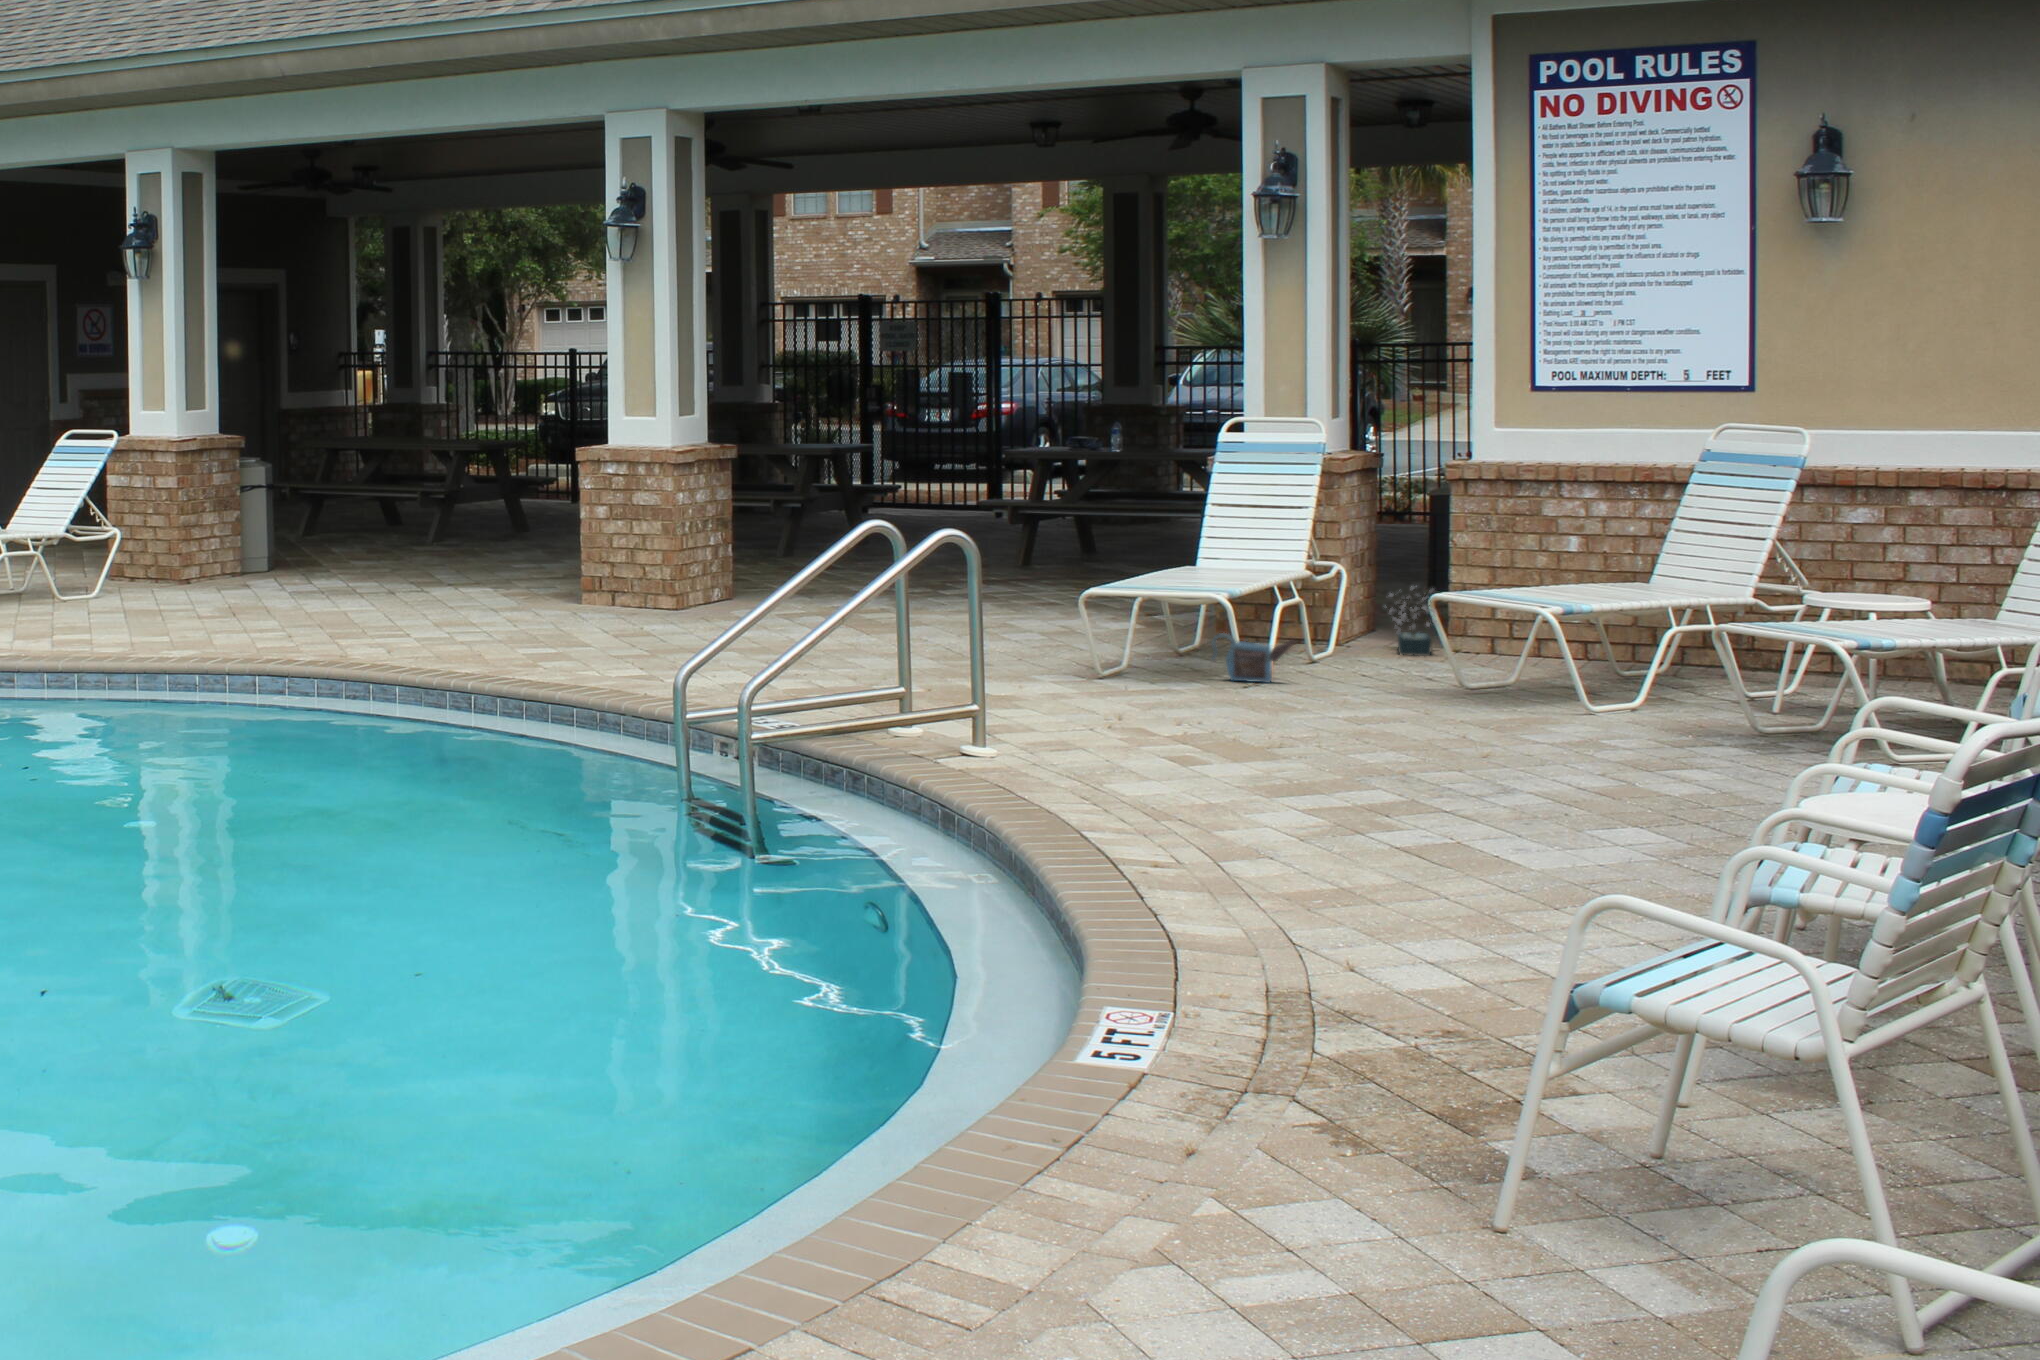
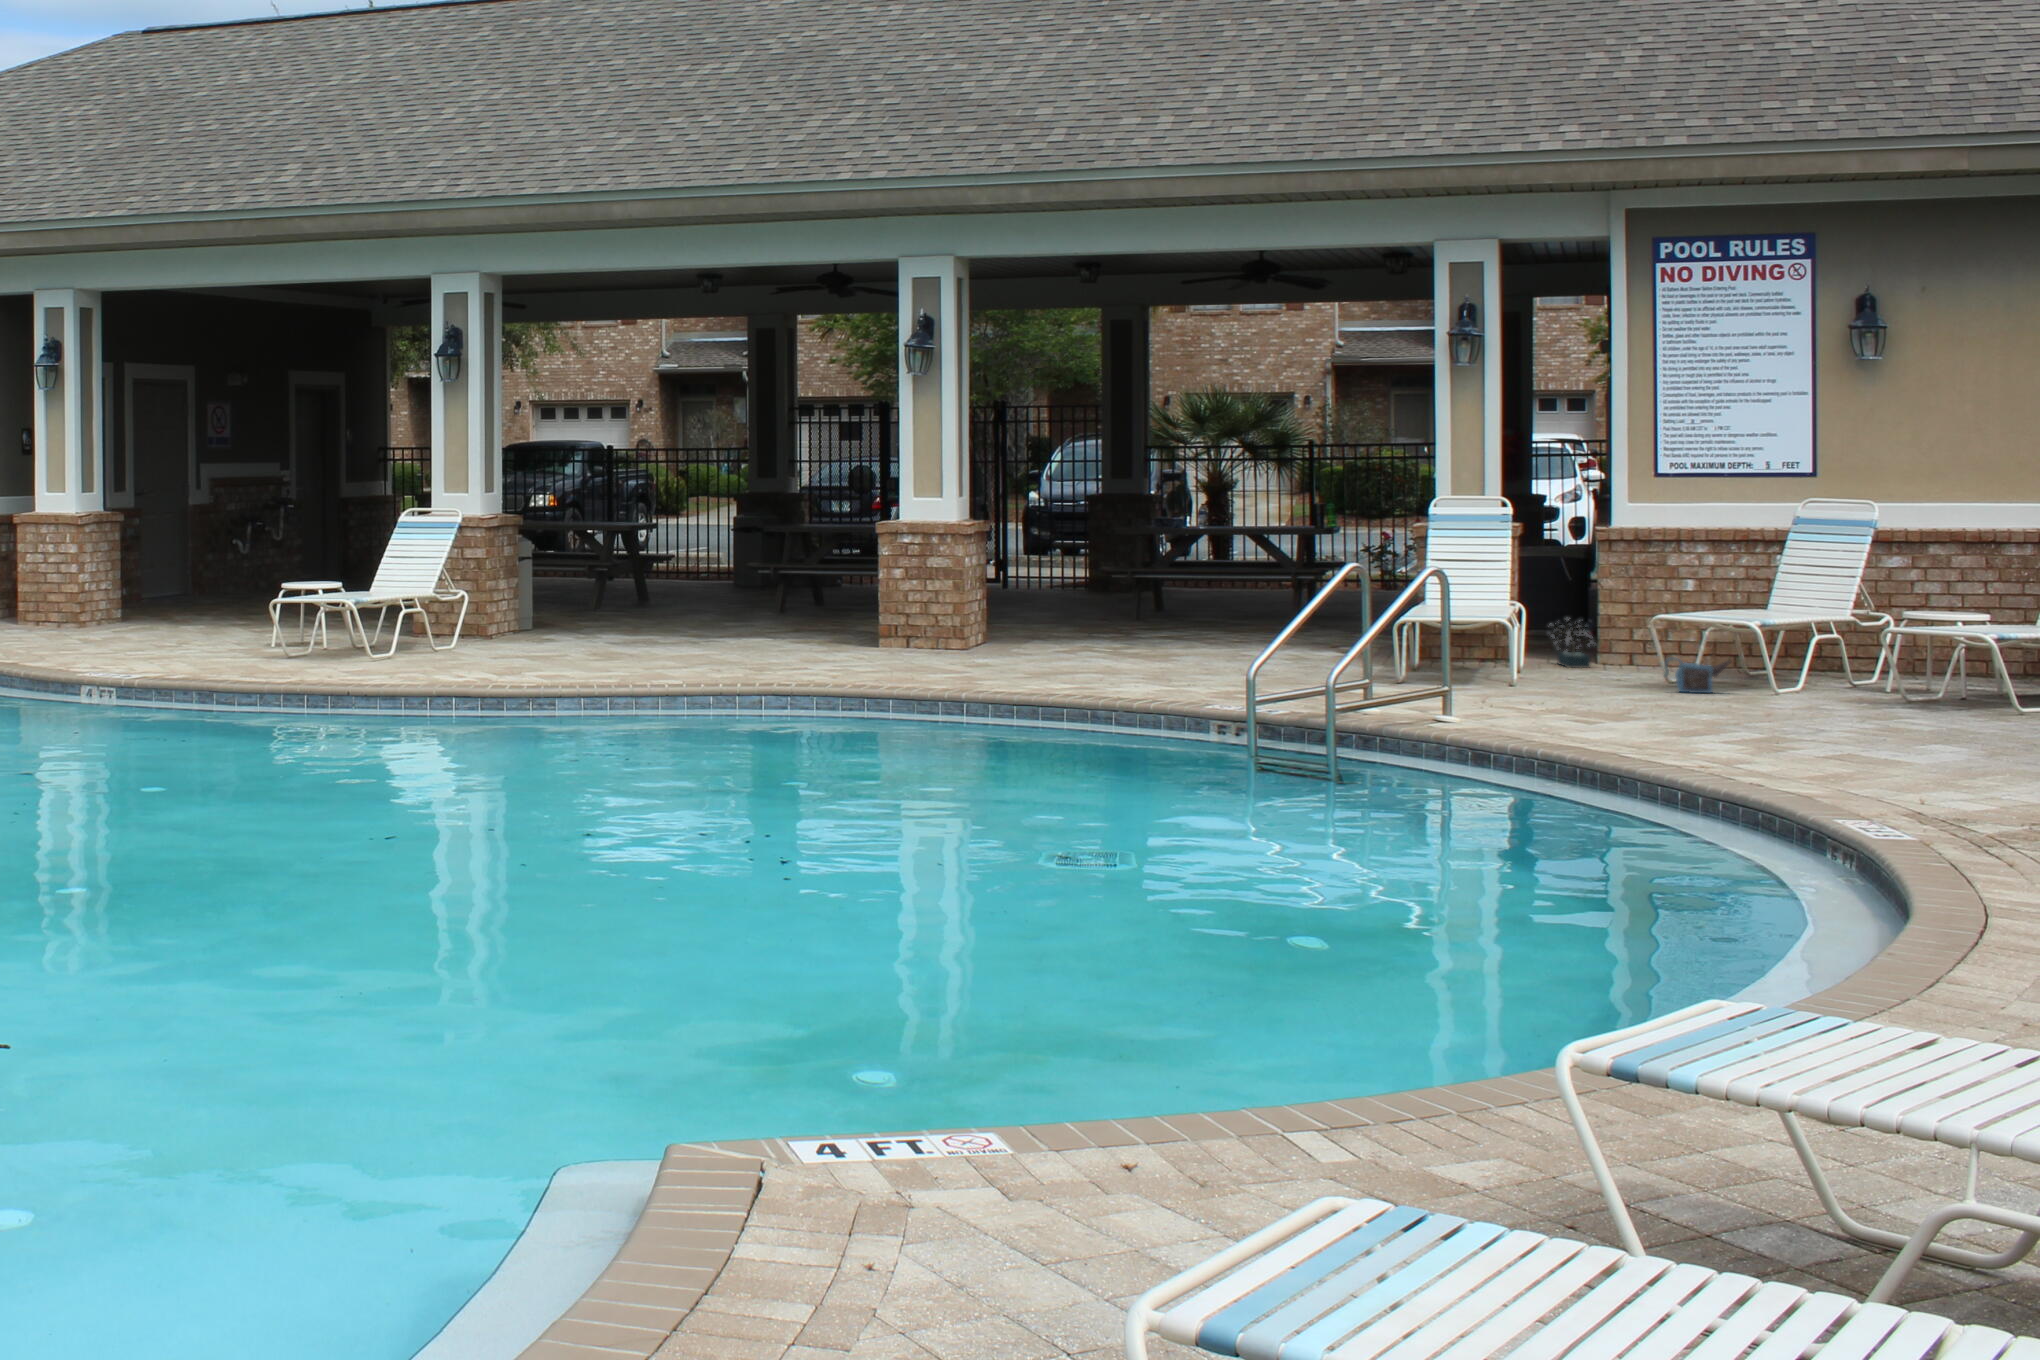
watering can: present [1211,633,1296,683] -> present [1664,657,1730,693]

